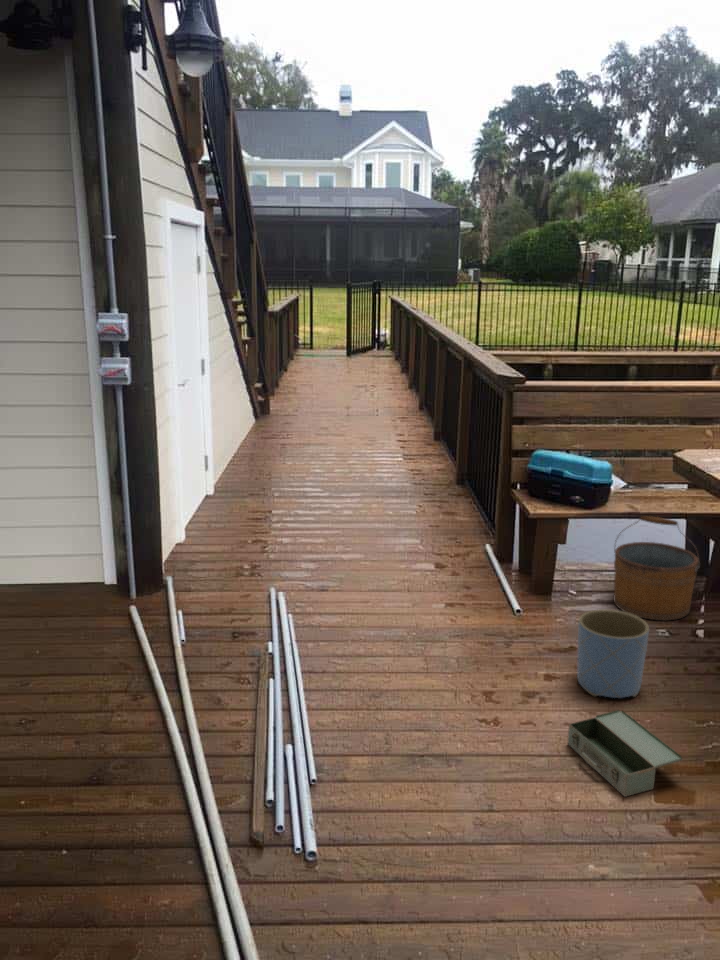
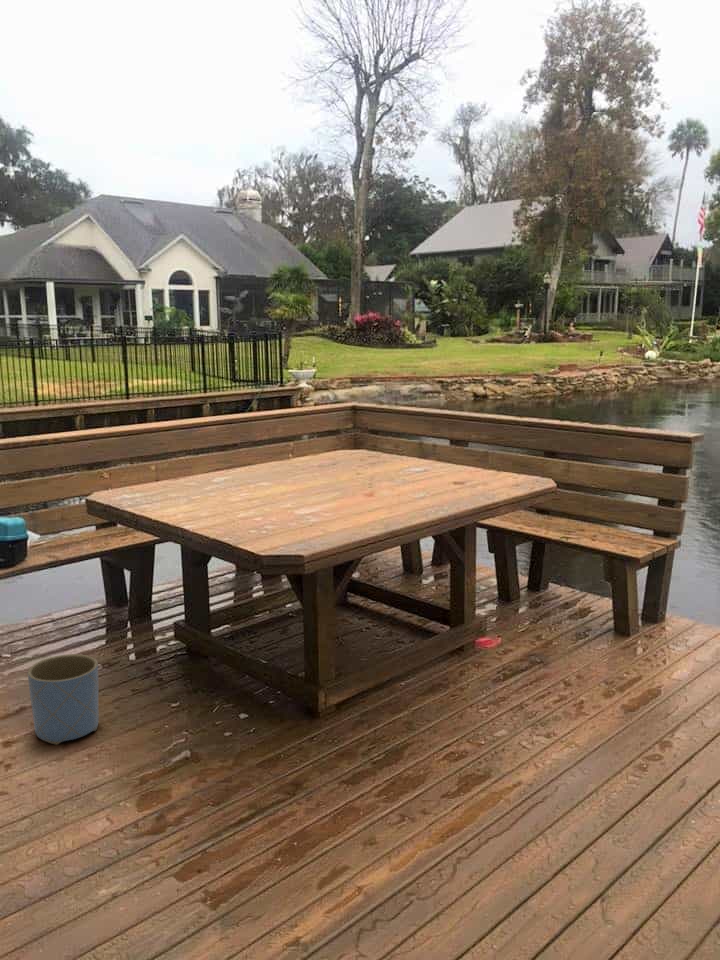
bucket: present [614,516,700,621] -> none [39,560,123,660]
toolbox: present [568,710,682,797] -> none [44,744,155,819]

